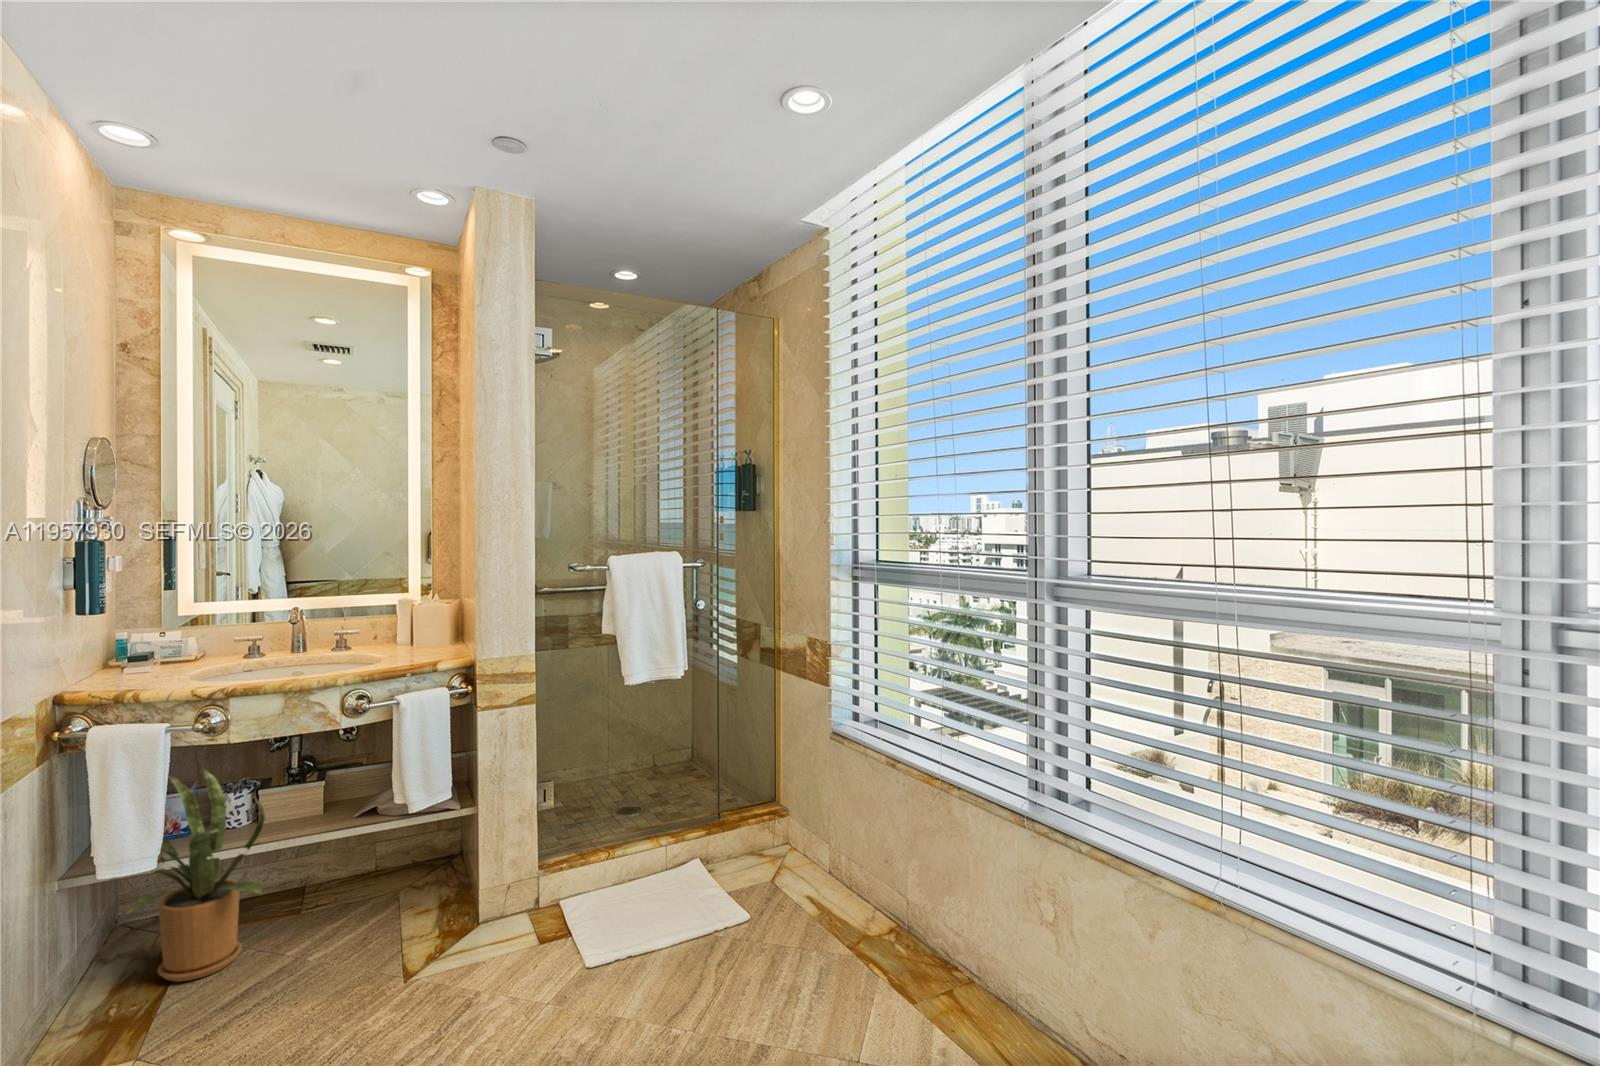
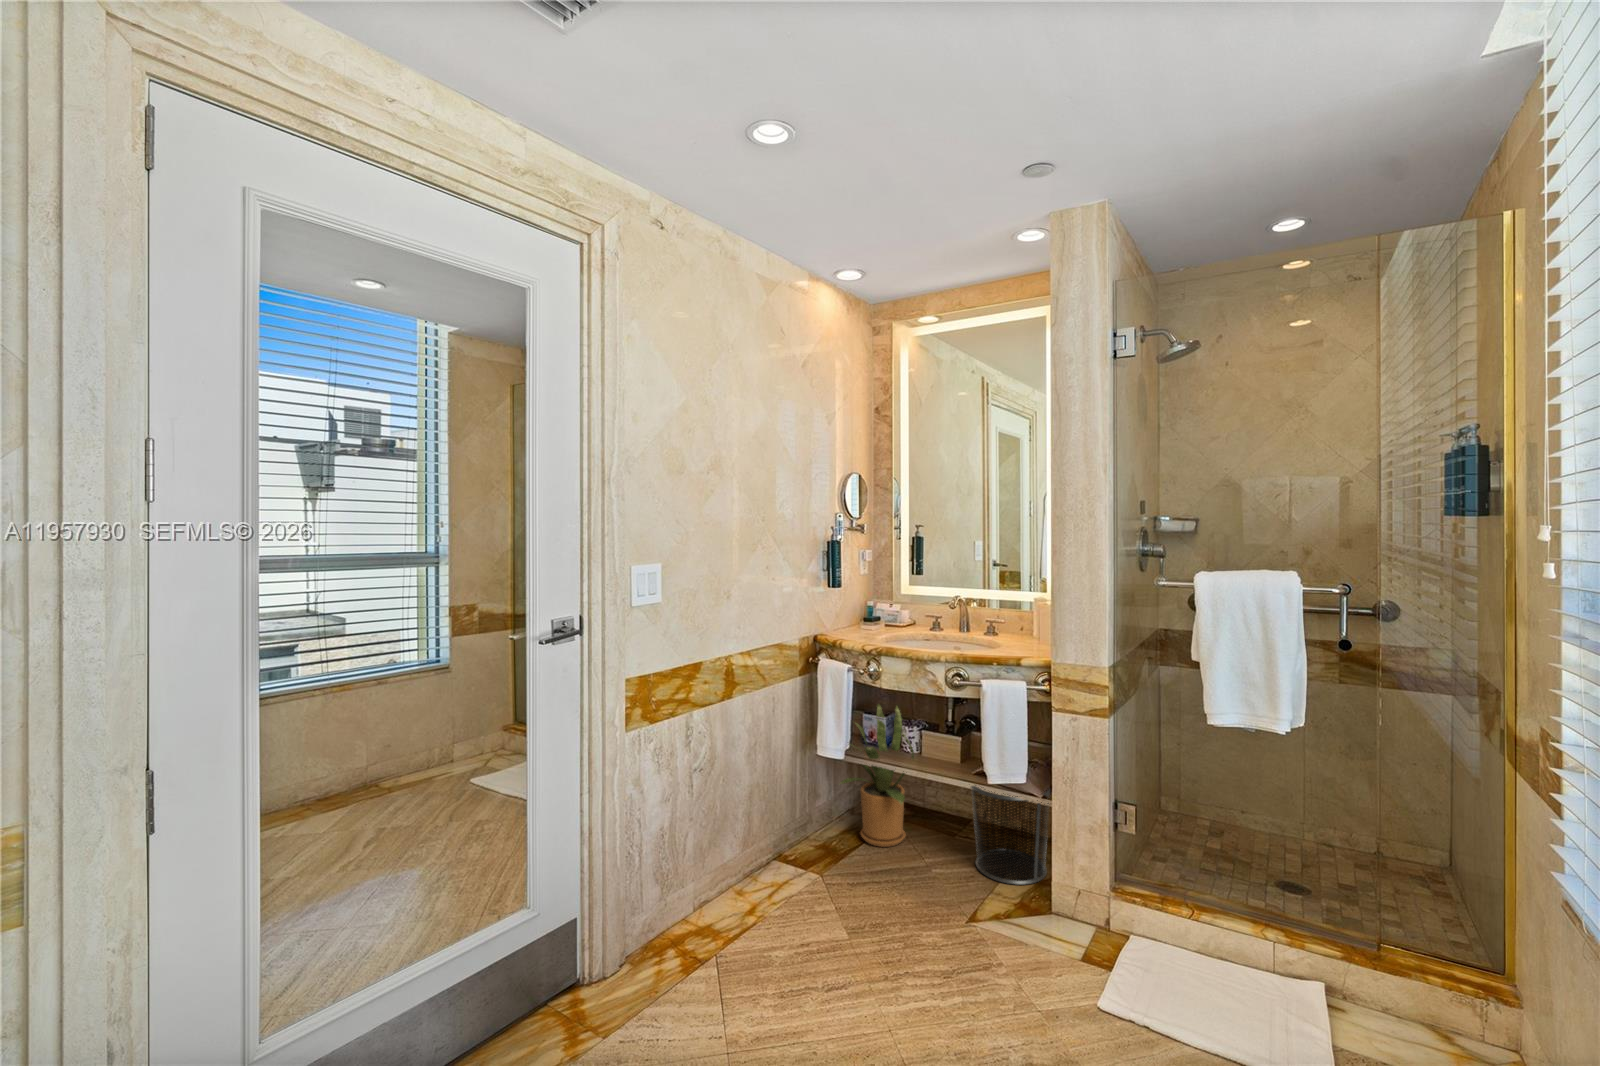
waste bin: none [350,795,456,931] -> present [971,785,1050,885]

